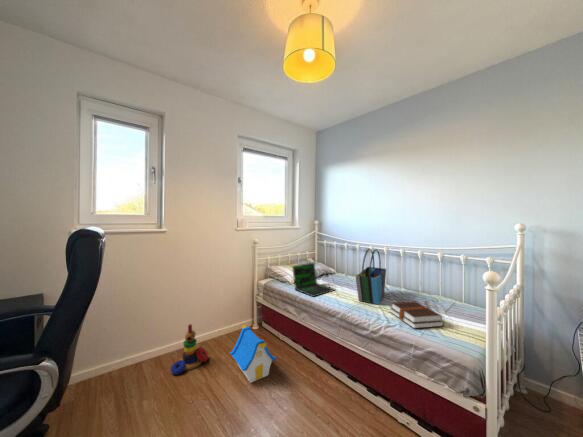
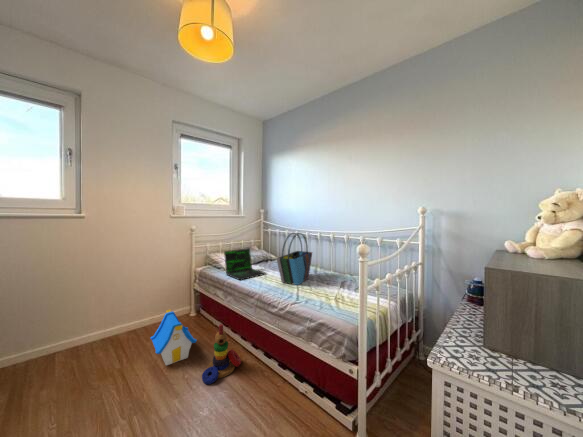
hardback book: present [390,301,444,328] -> none [304,280,345,304]
stacking toy: present [171,324,208,375] -> present [202,324,241,384]

